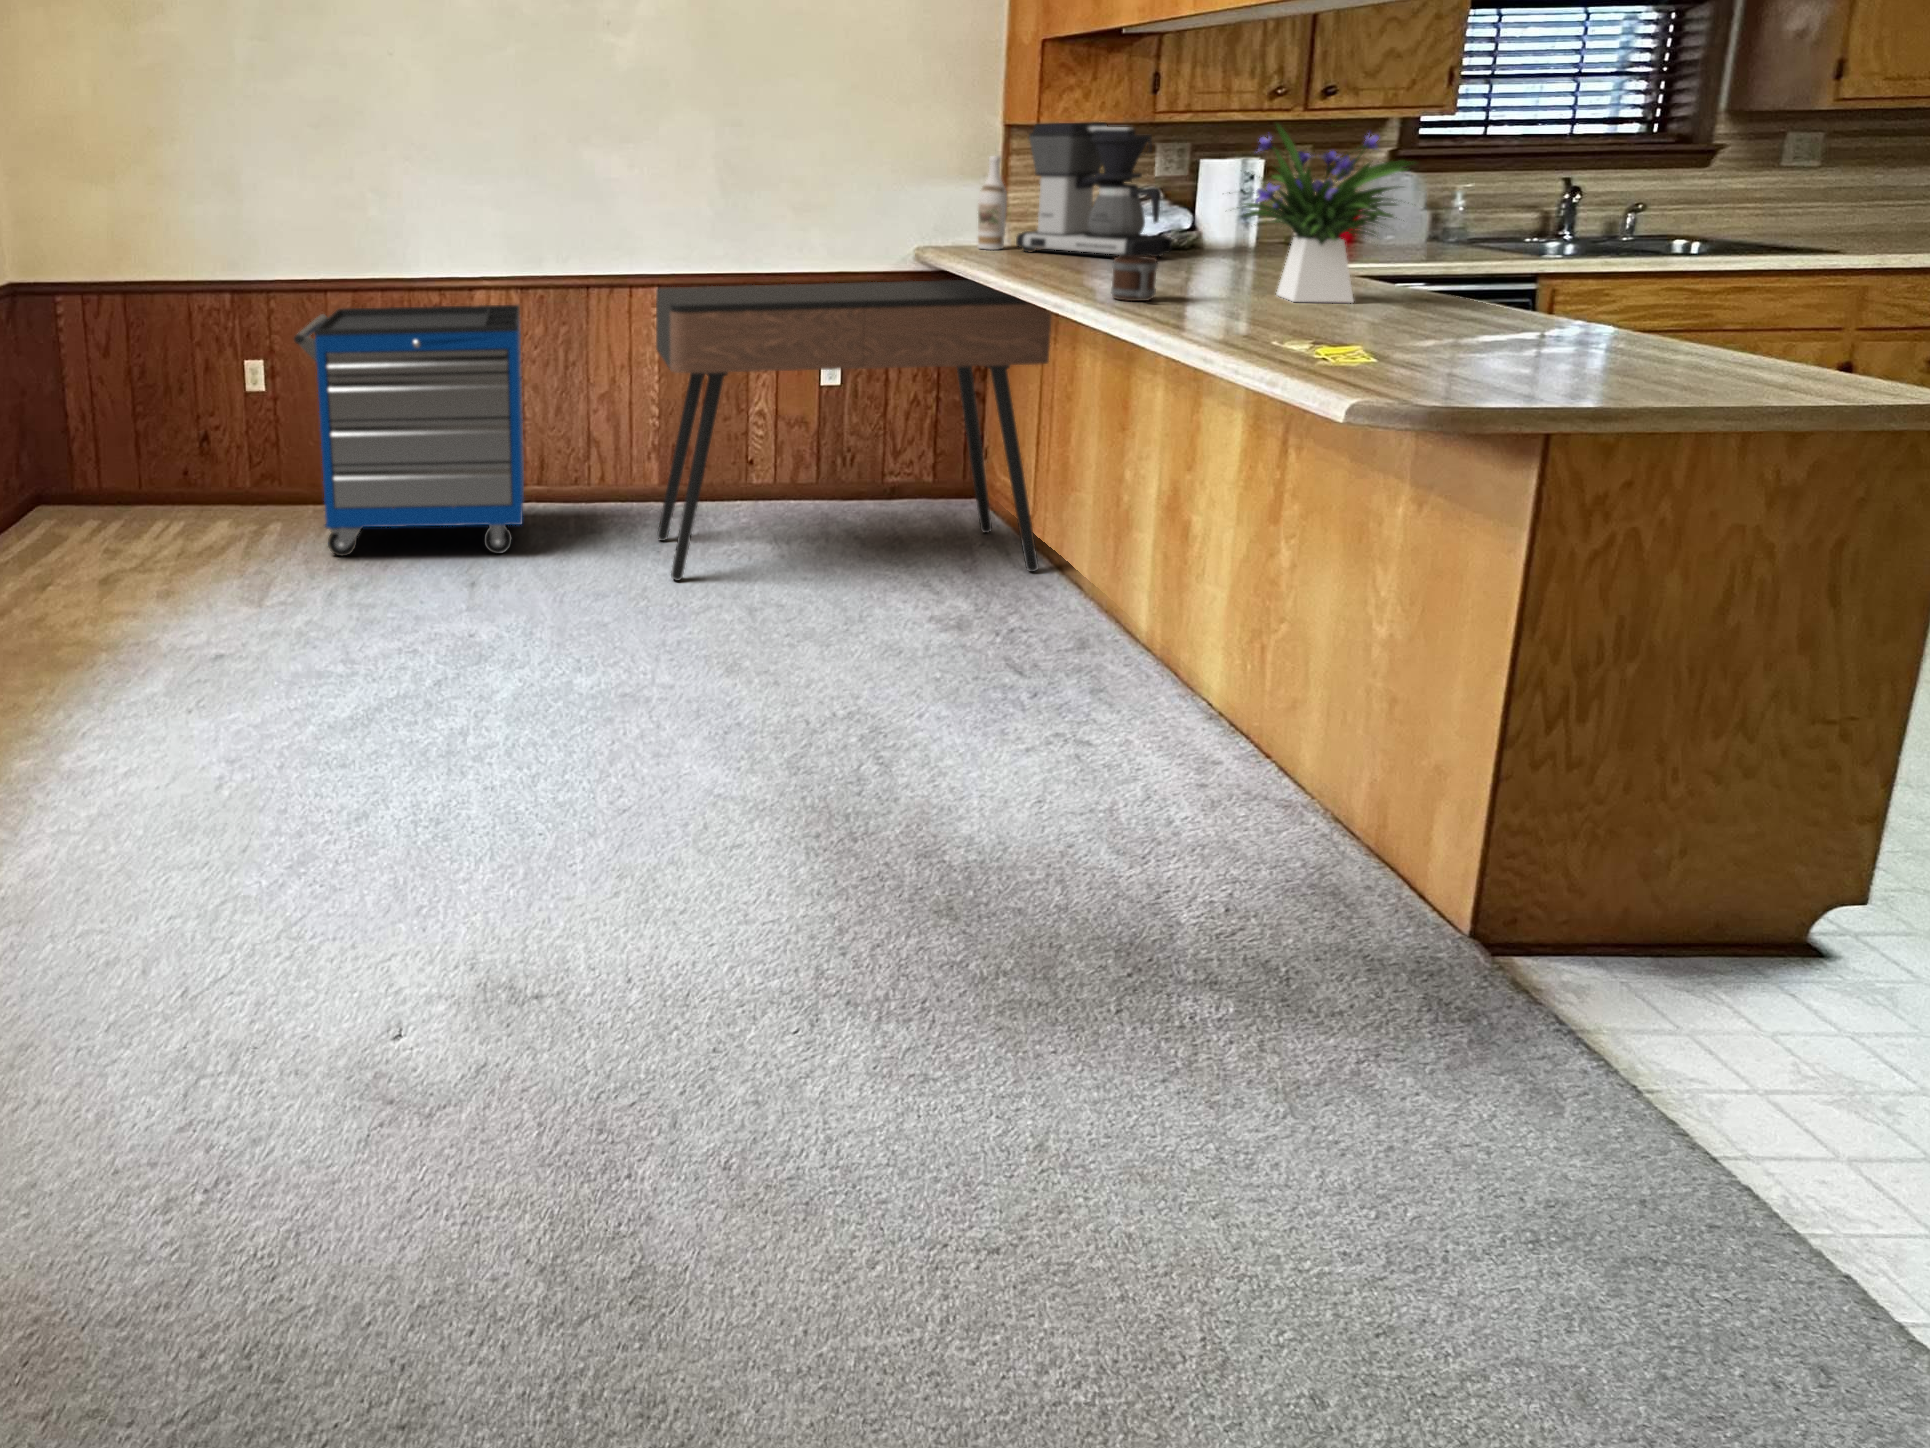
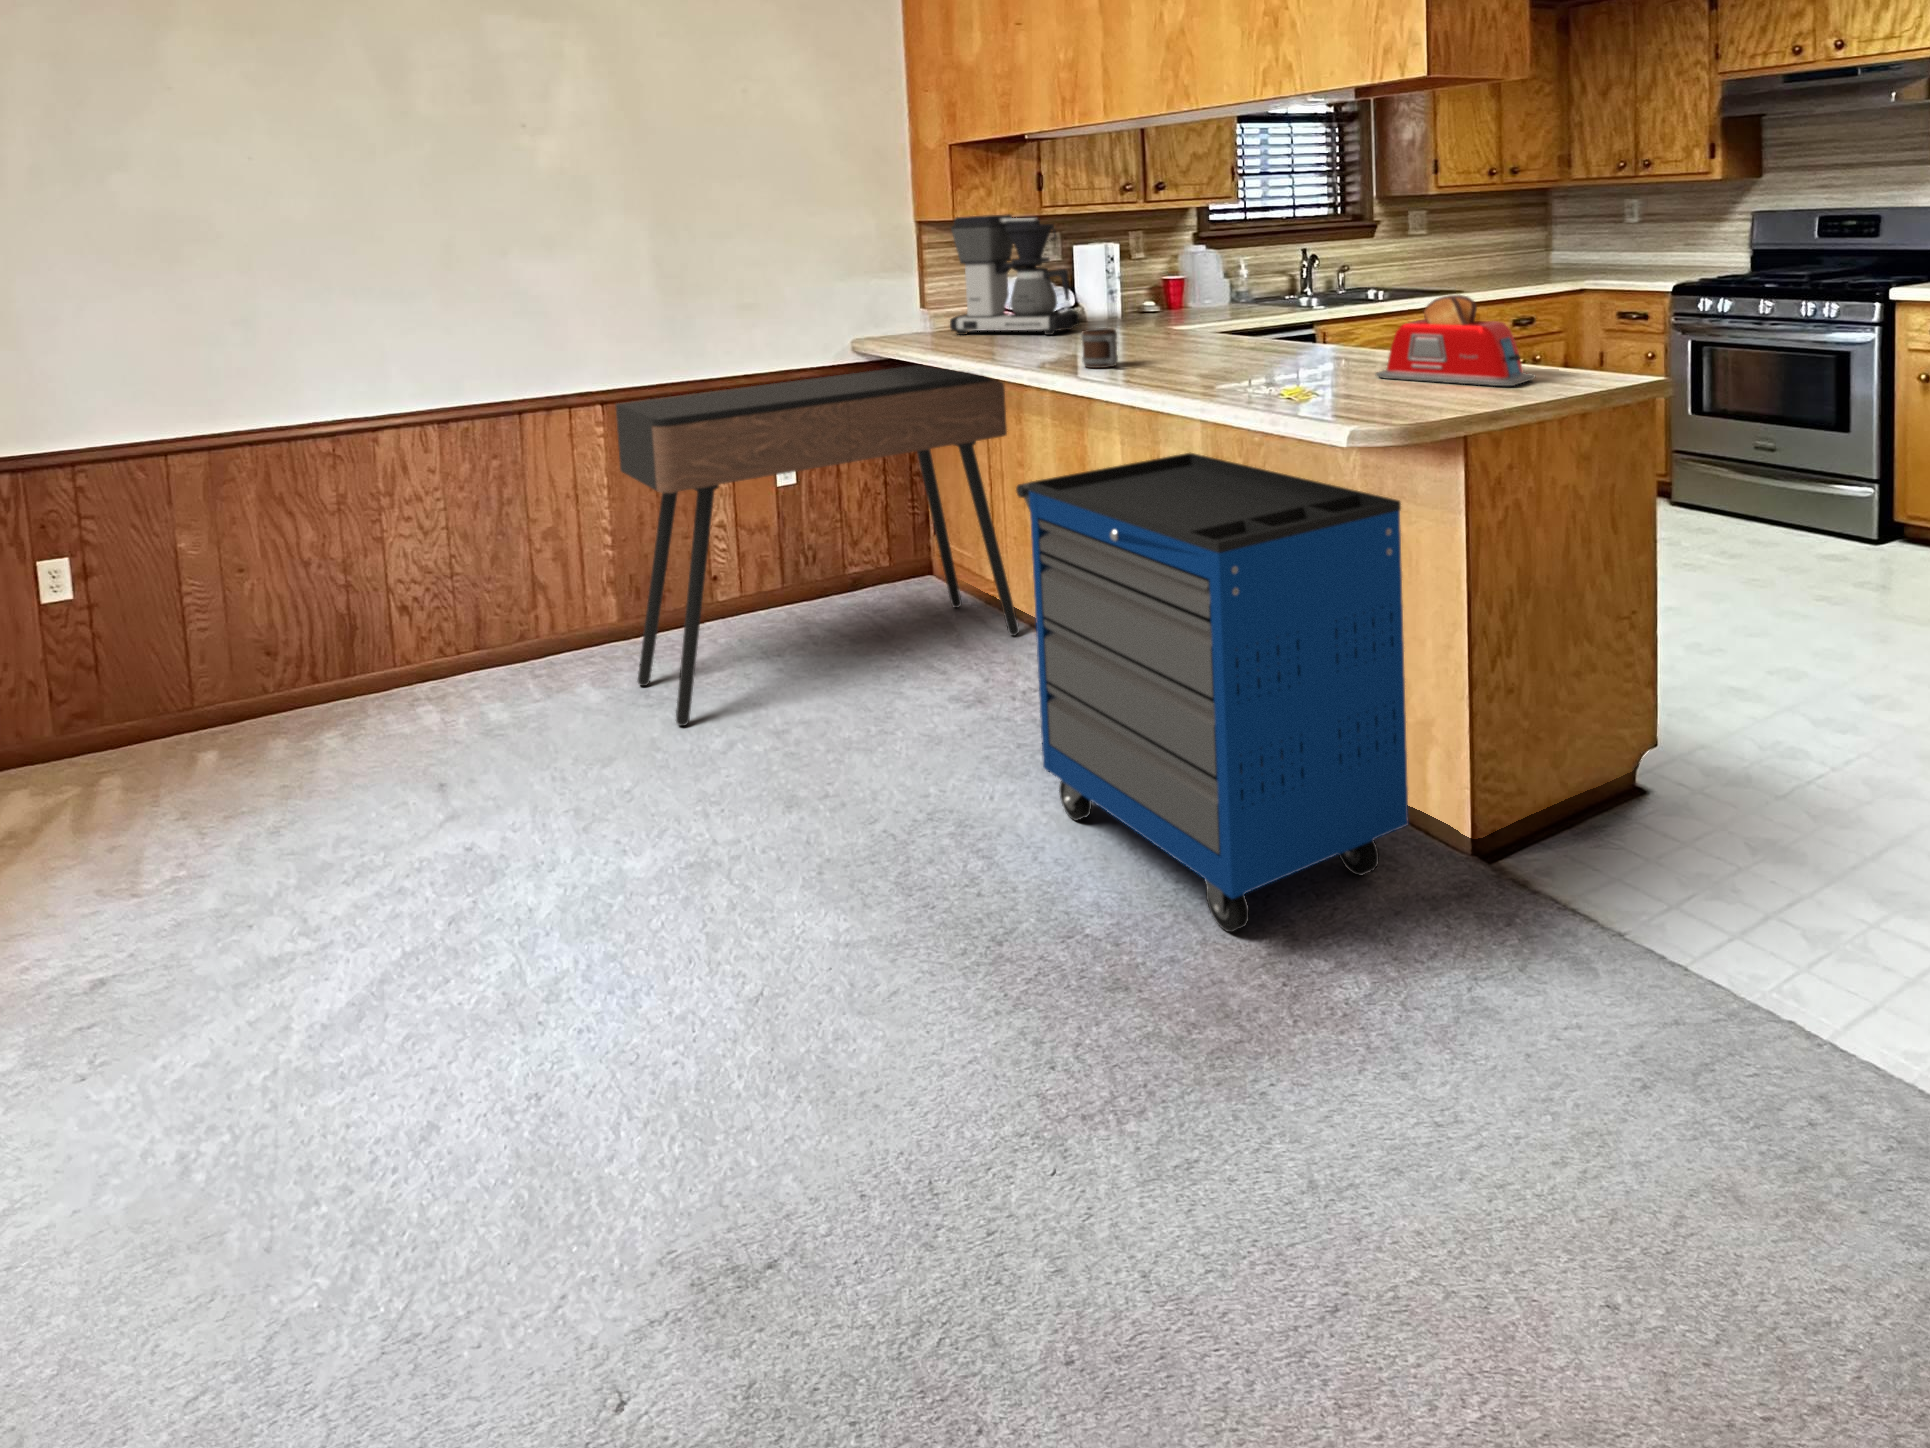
flower arrangement: present [1229,124,1415,303] -> none [1149,209,1287,357]
wine bottle: present [978,156,1007,250] -> none [911,247,937,335]
toaster: none [1478,250,1735,380] -> present [1376,294,1535,386]
storage cabinet: present [294,305,524,556] -> present [1016,453,1408,932]

